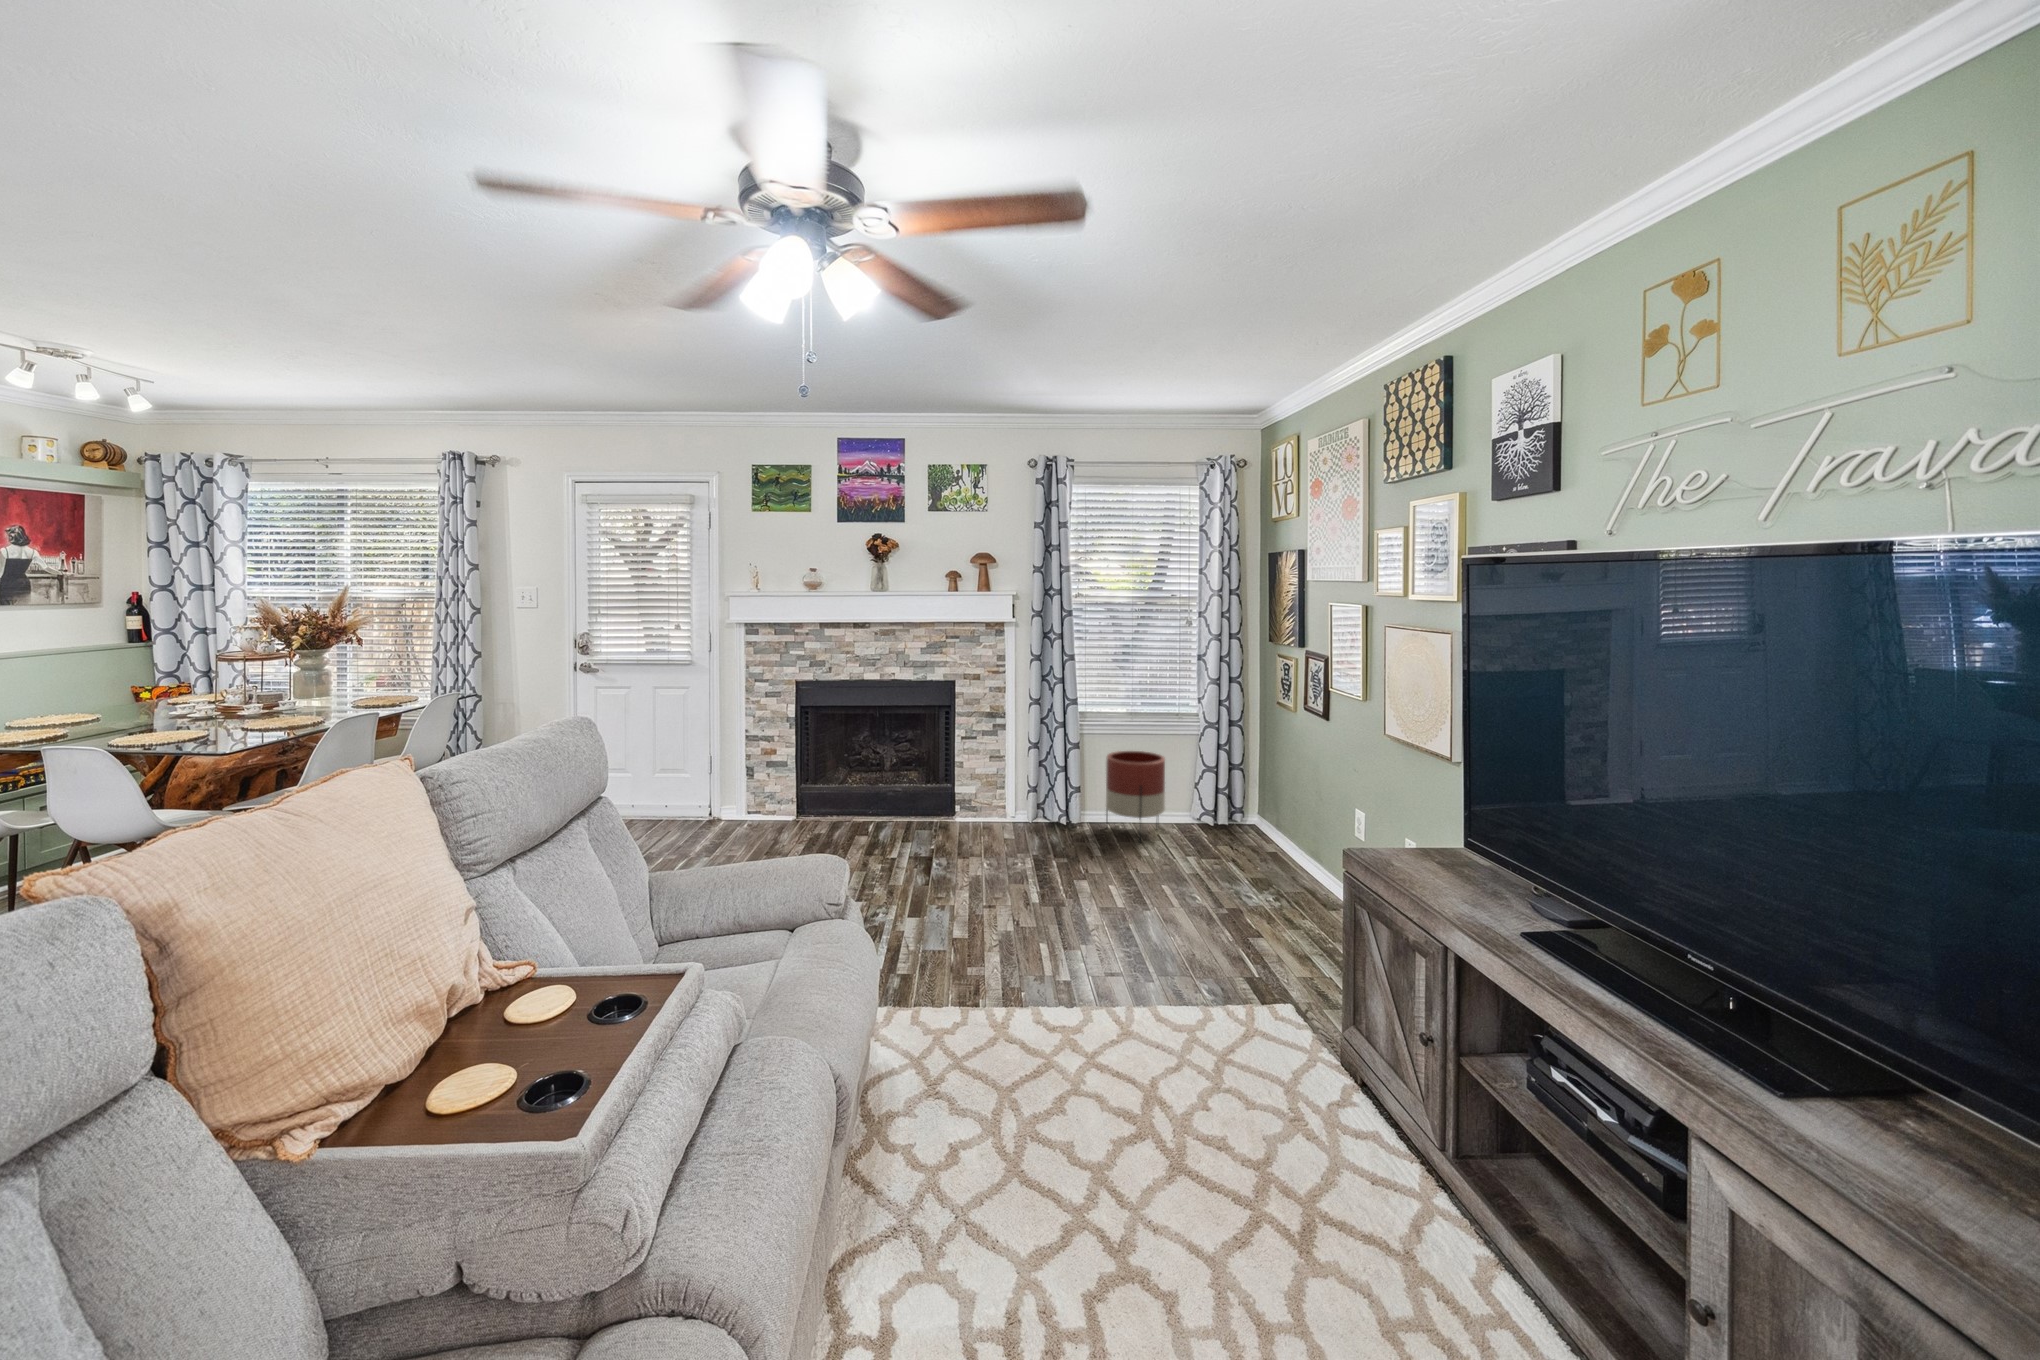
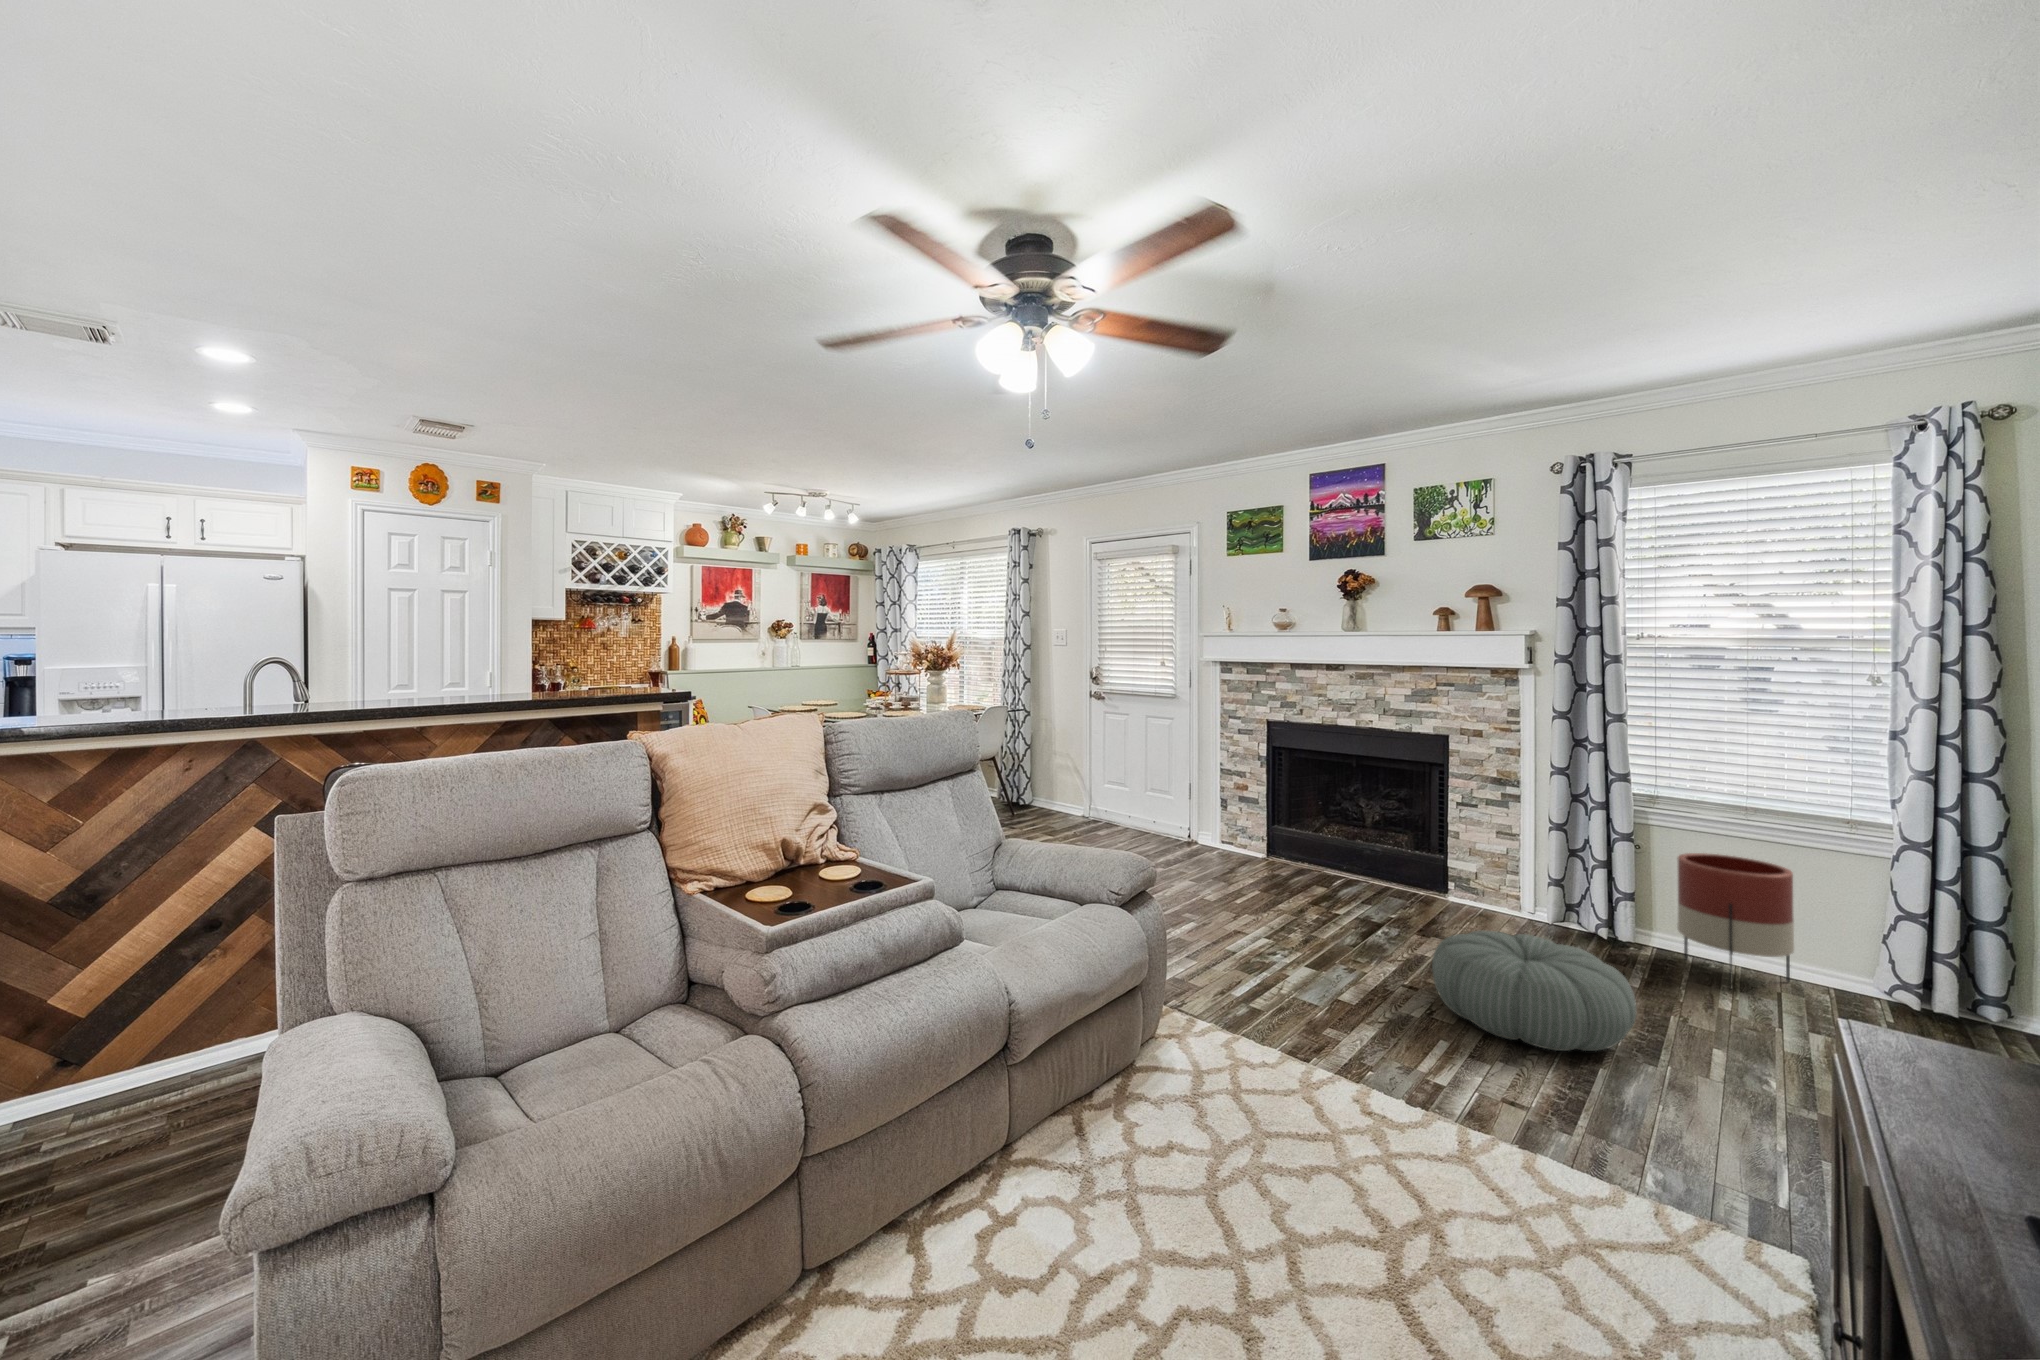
pouf: none [1008,840,1140,928] -> present [1432,930,1636,1051]

